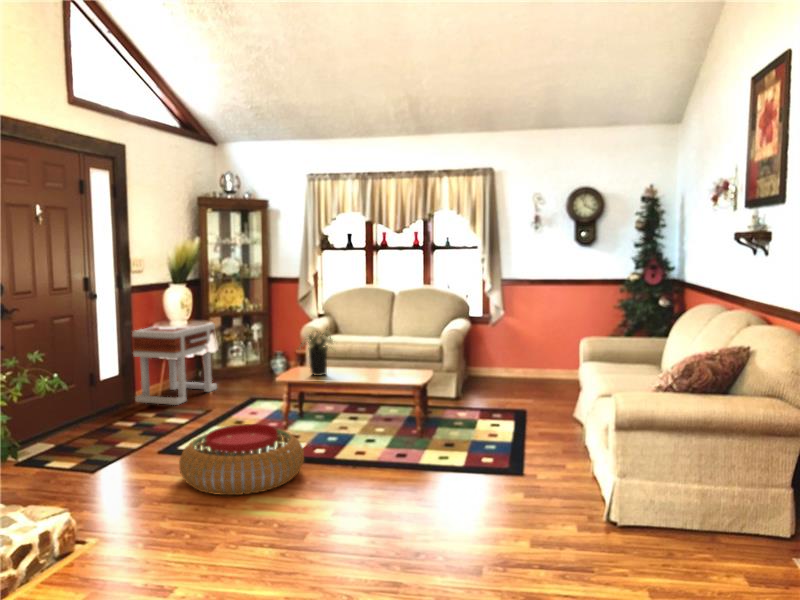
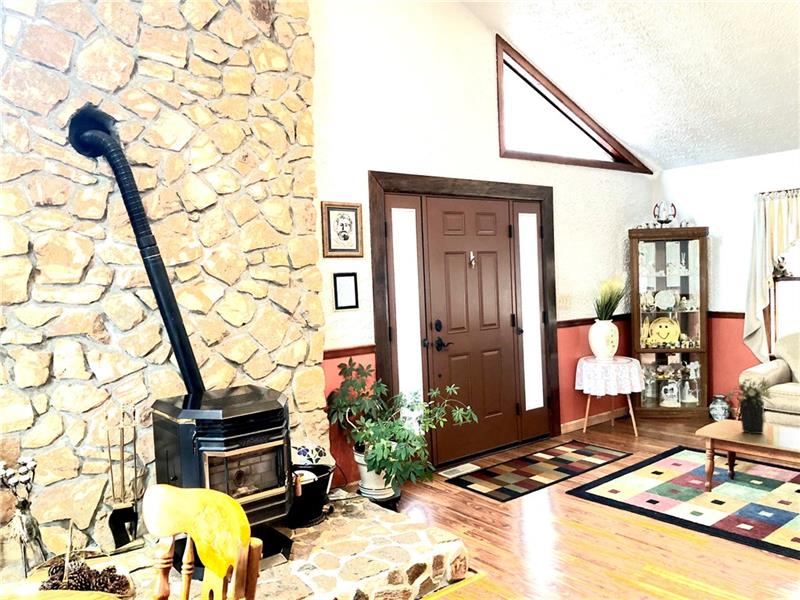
side table: present [132,323,217,405] -> none [558,358,644,443]
pouf: present [179,424,304,495] -> none [576,479,718,562]

